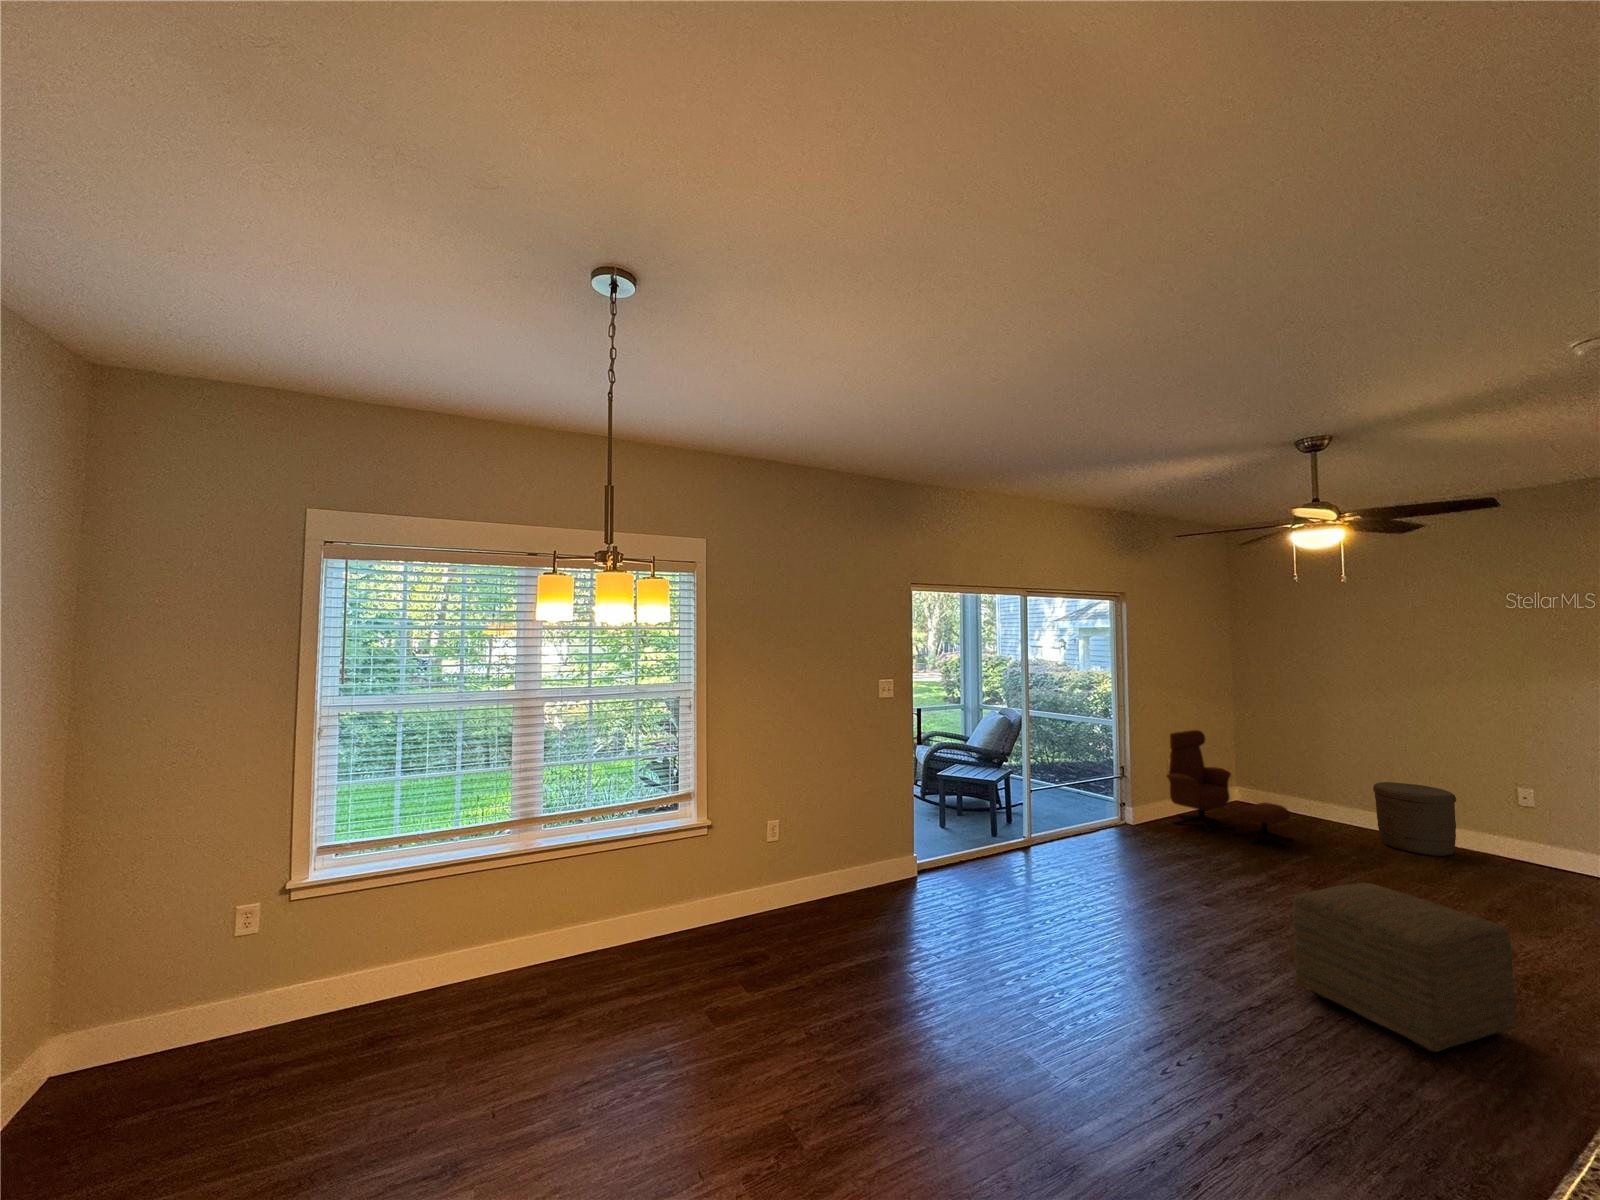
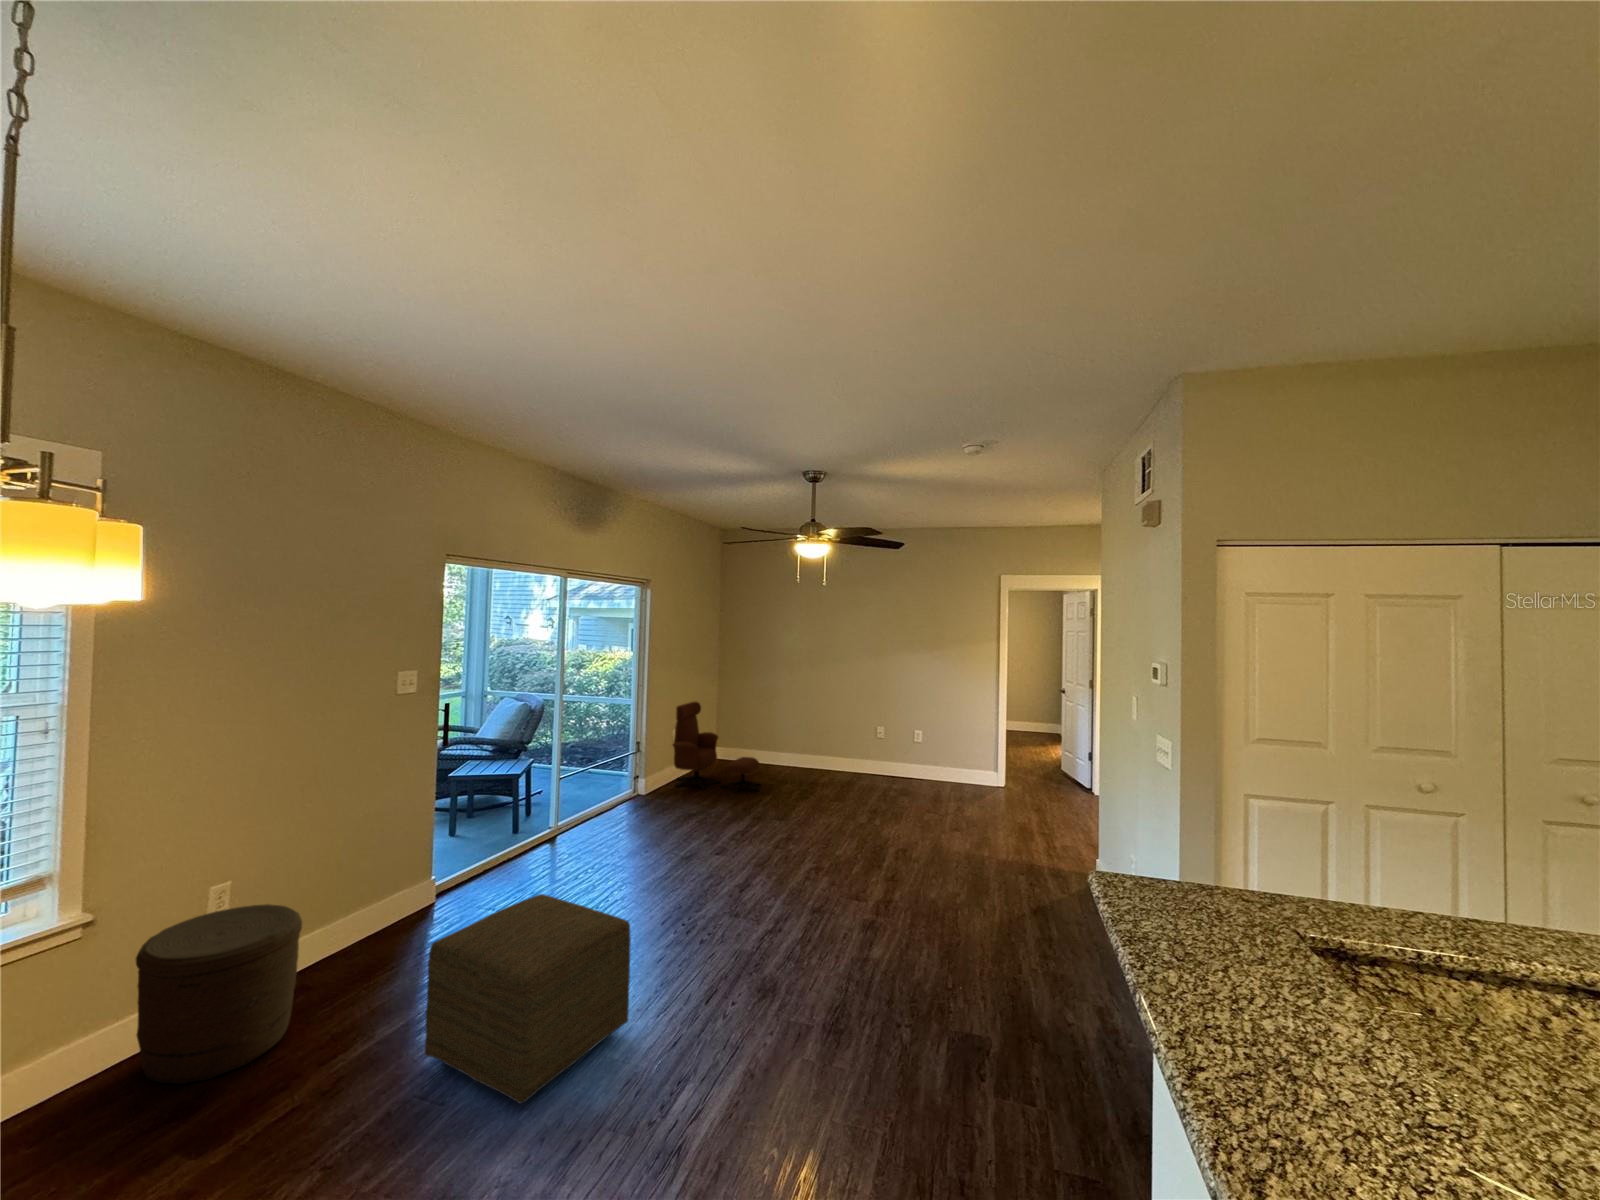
woven basket: present [1373,782,1456,856] -> present [136,904,302,1084]
ottoman: present [1293,883,1516,1052] -> present [425,894,631,1103]

